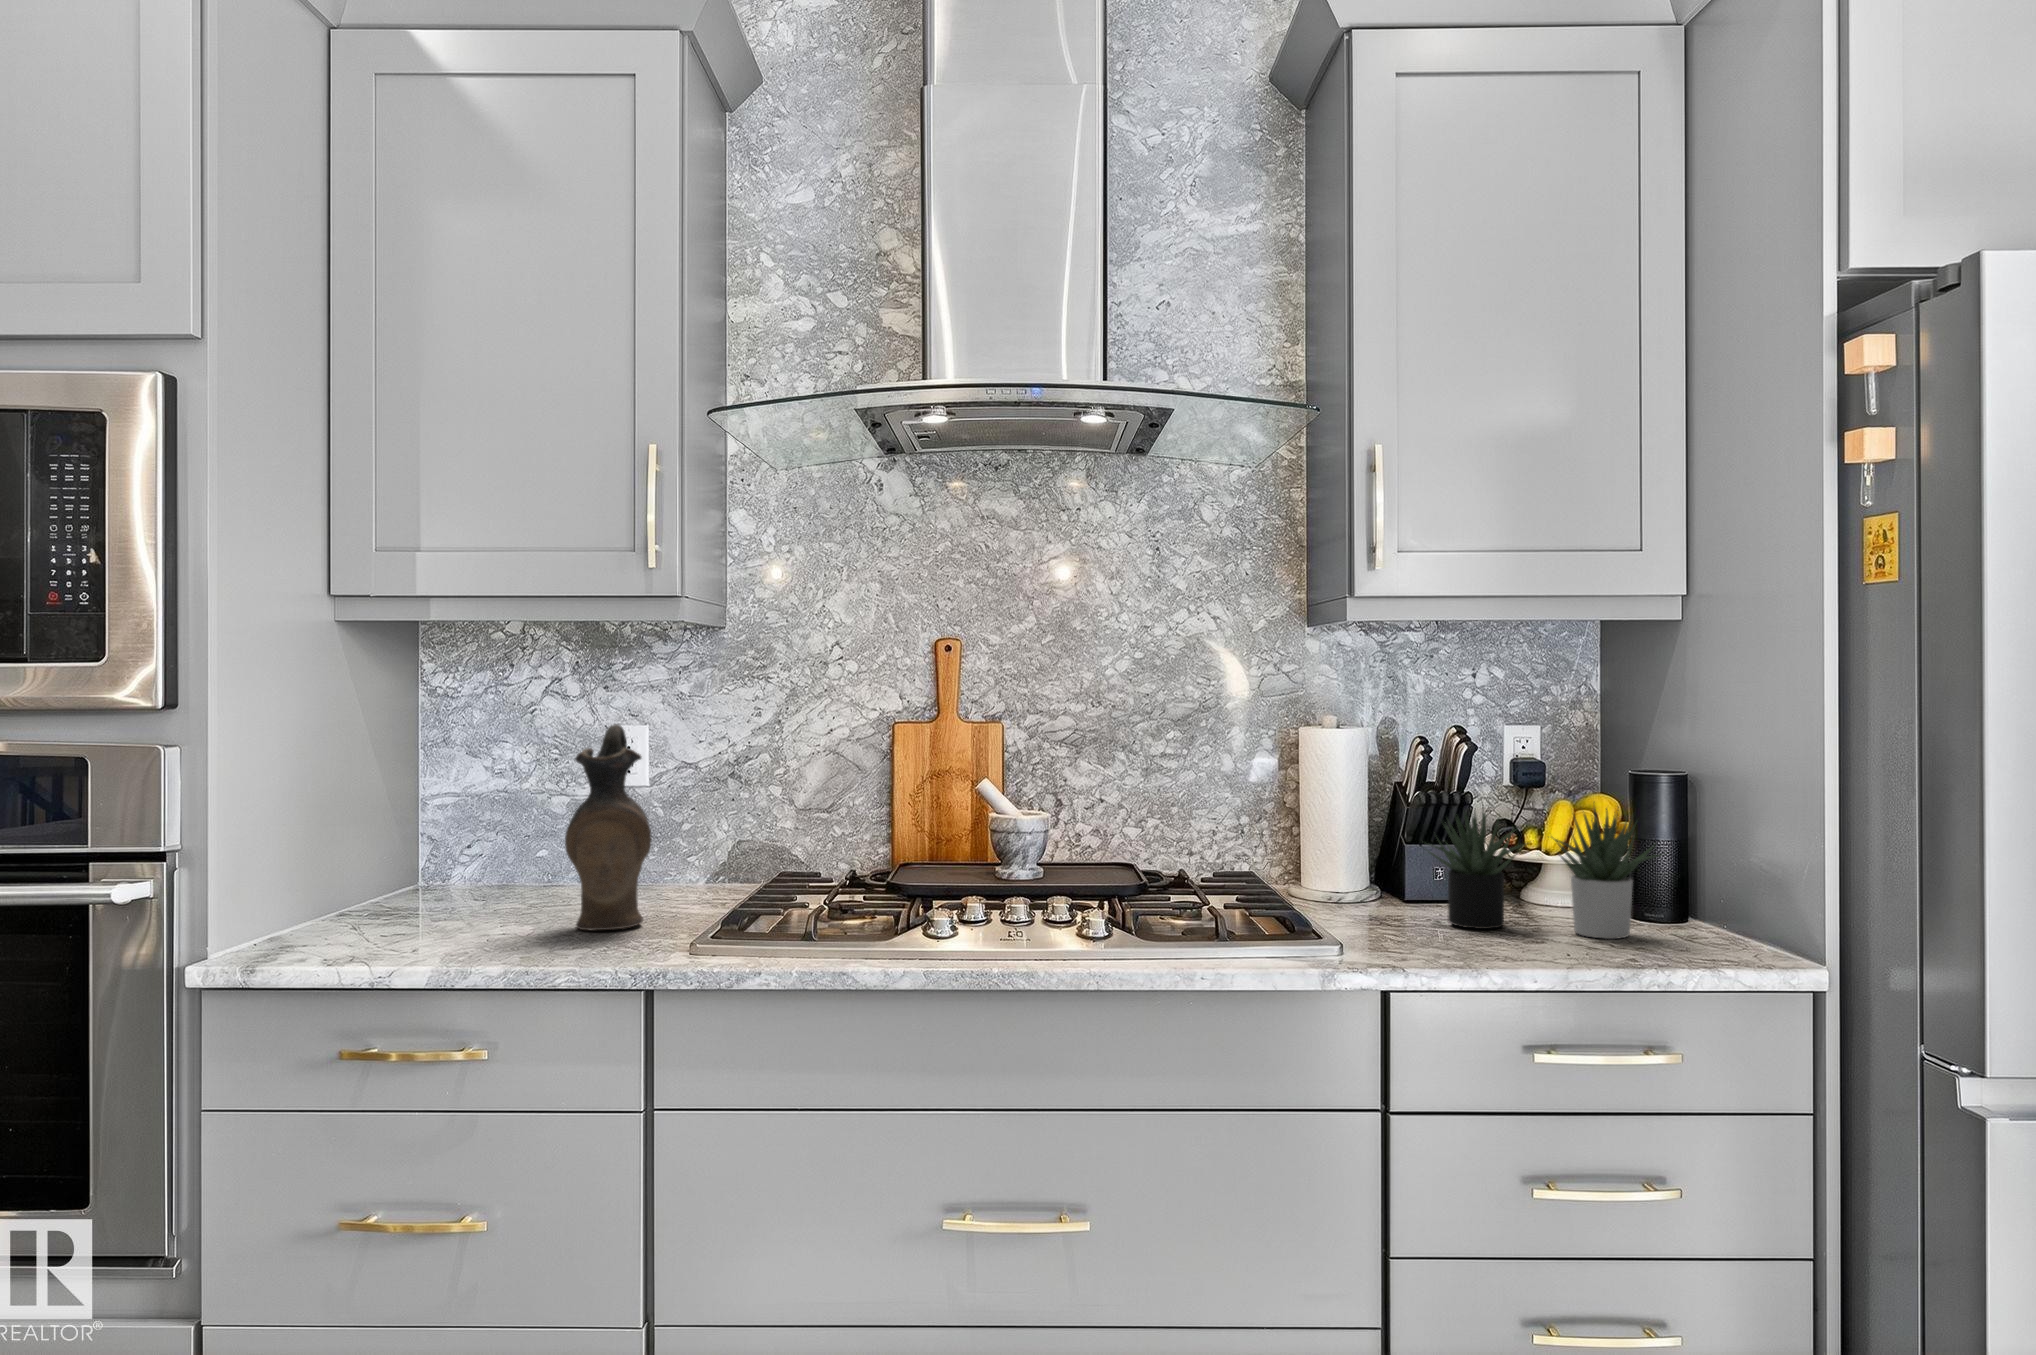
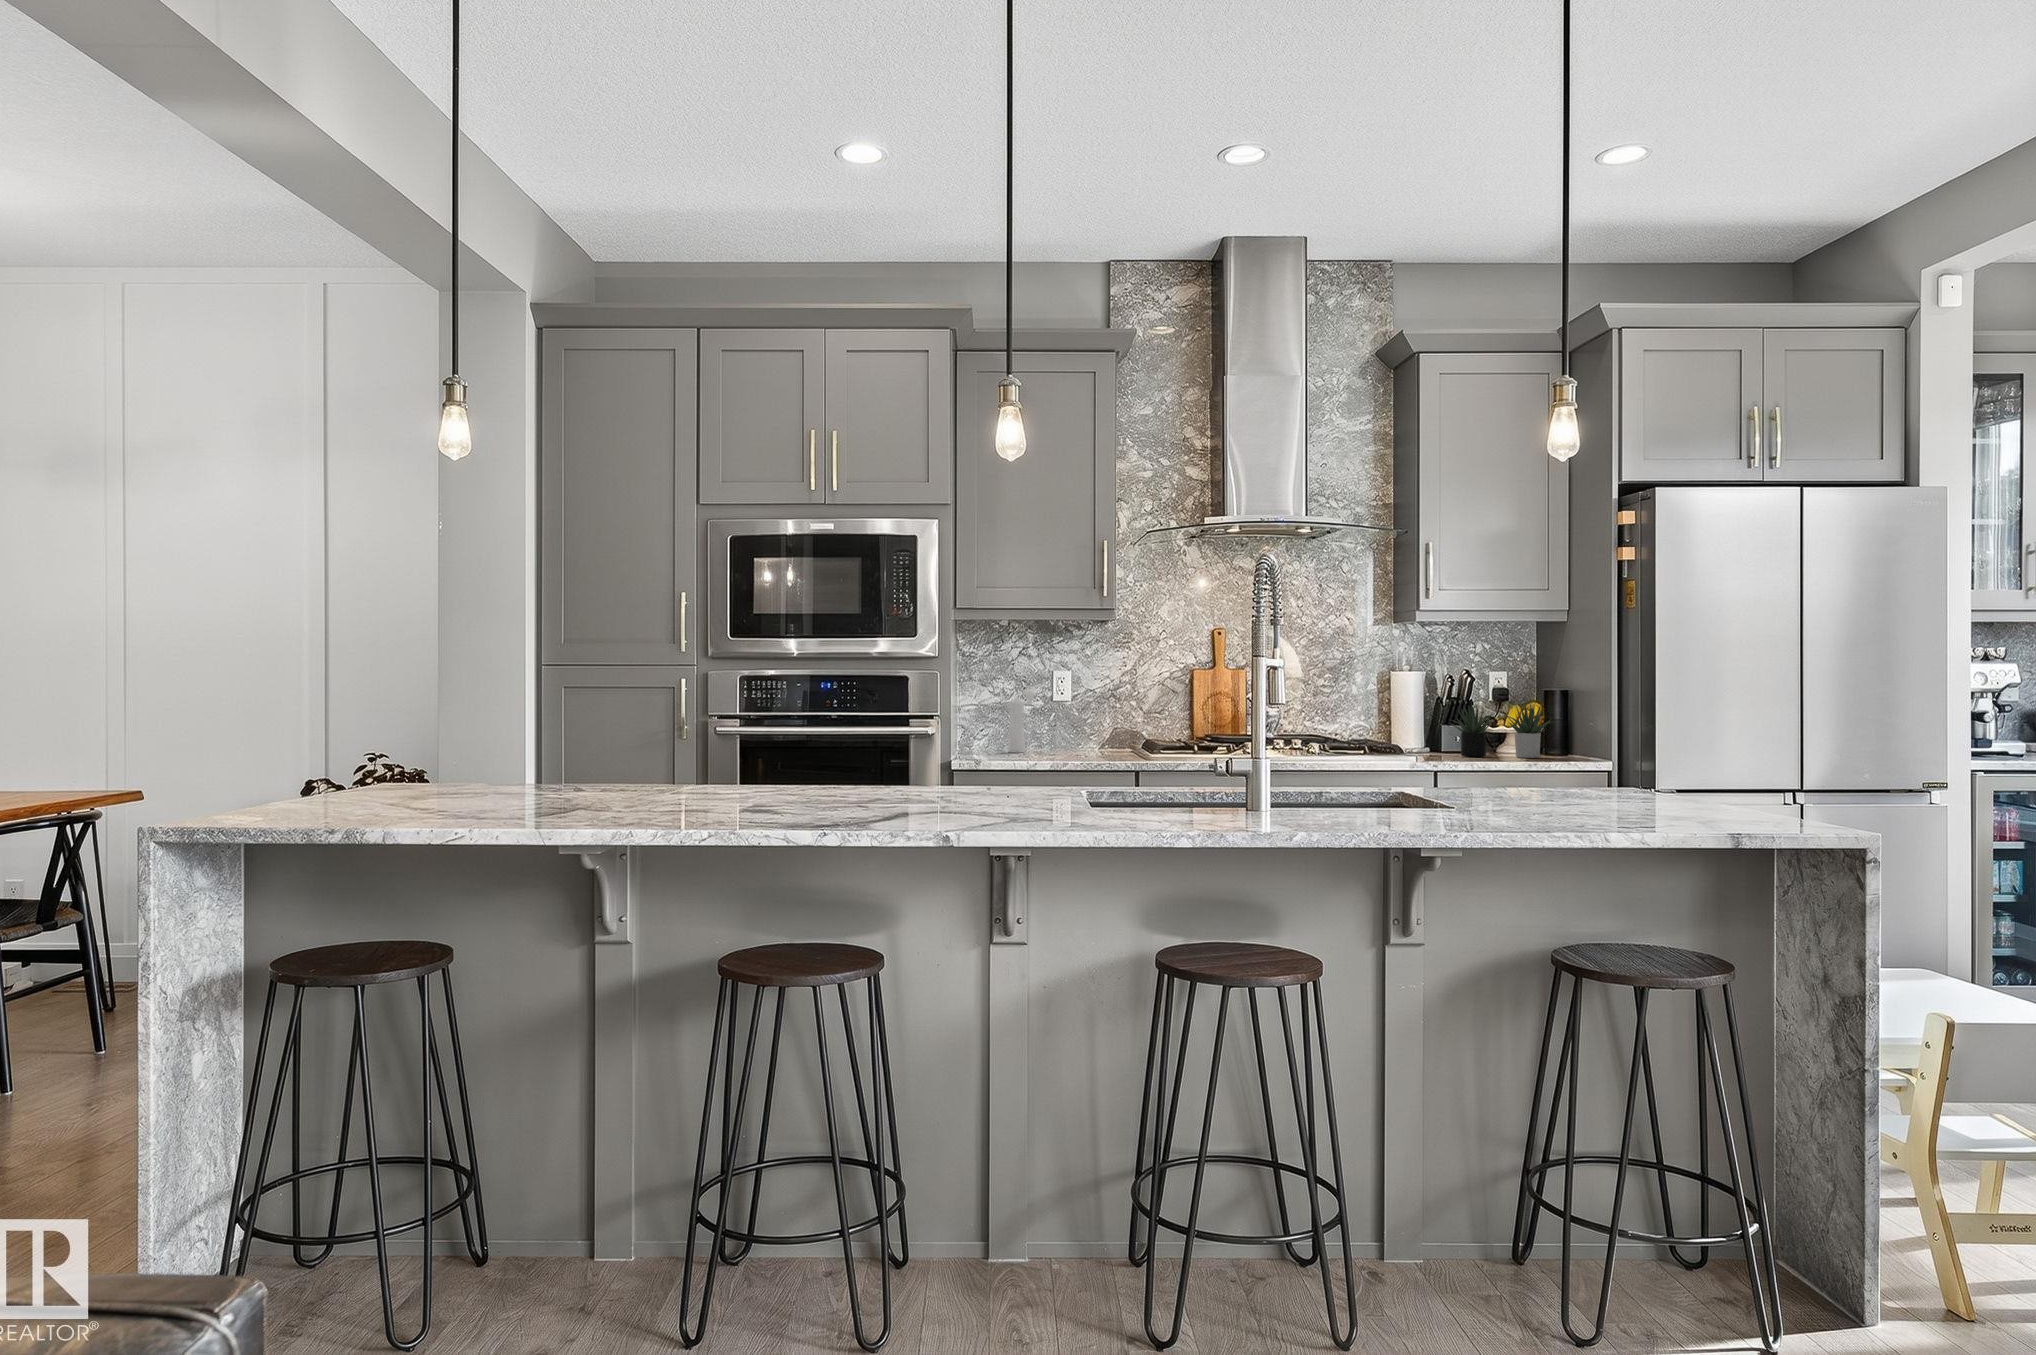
ceramic pitcher: present [565,724,652,930] -> none [1075,667,1112,756]
pepper mill: none [464,767,552,911] -> present [1008,689,1036,753]

